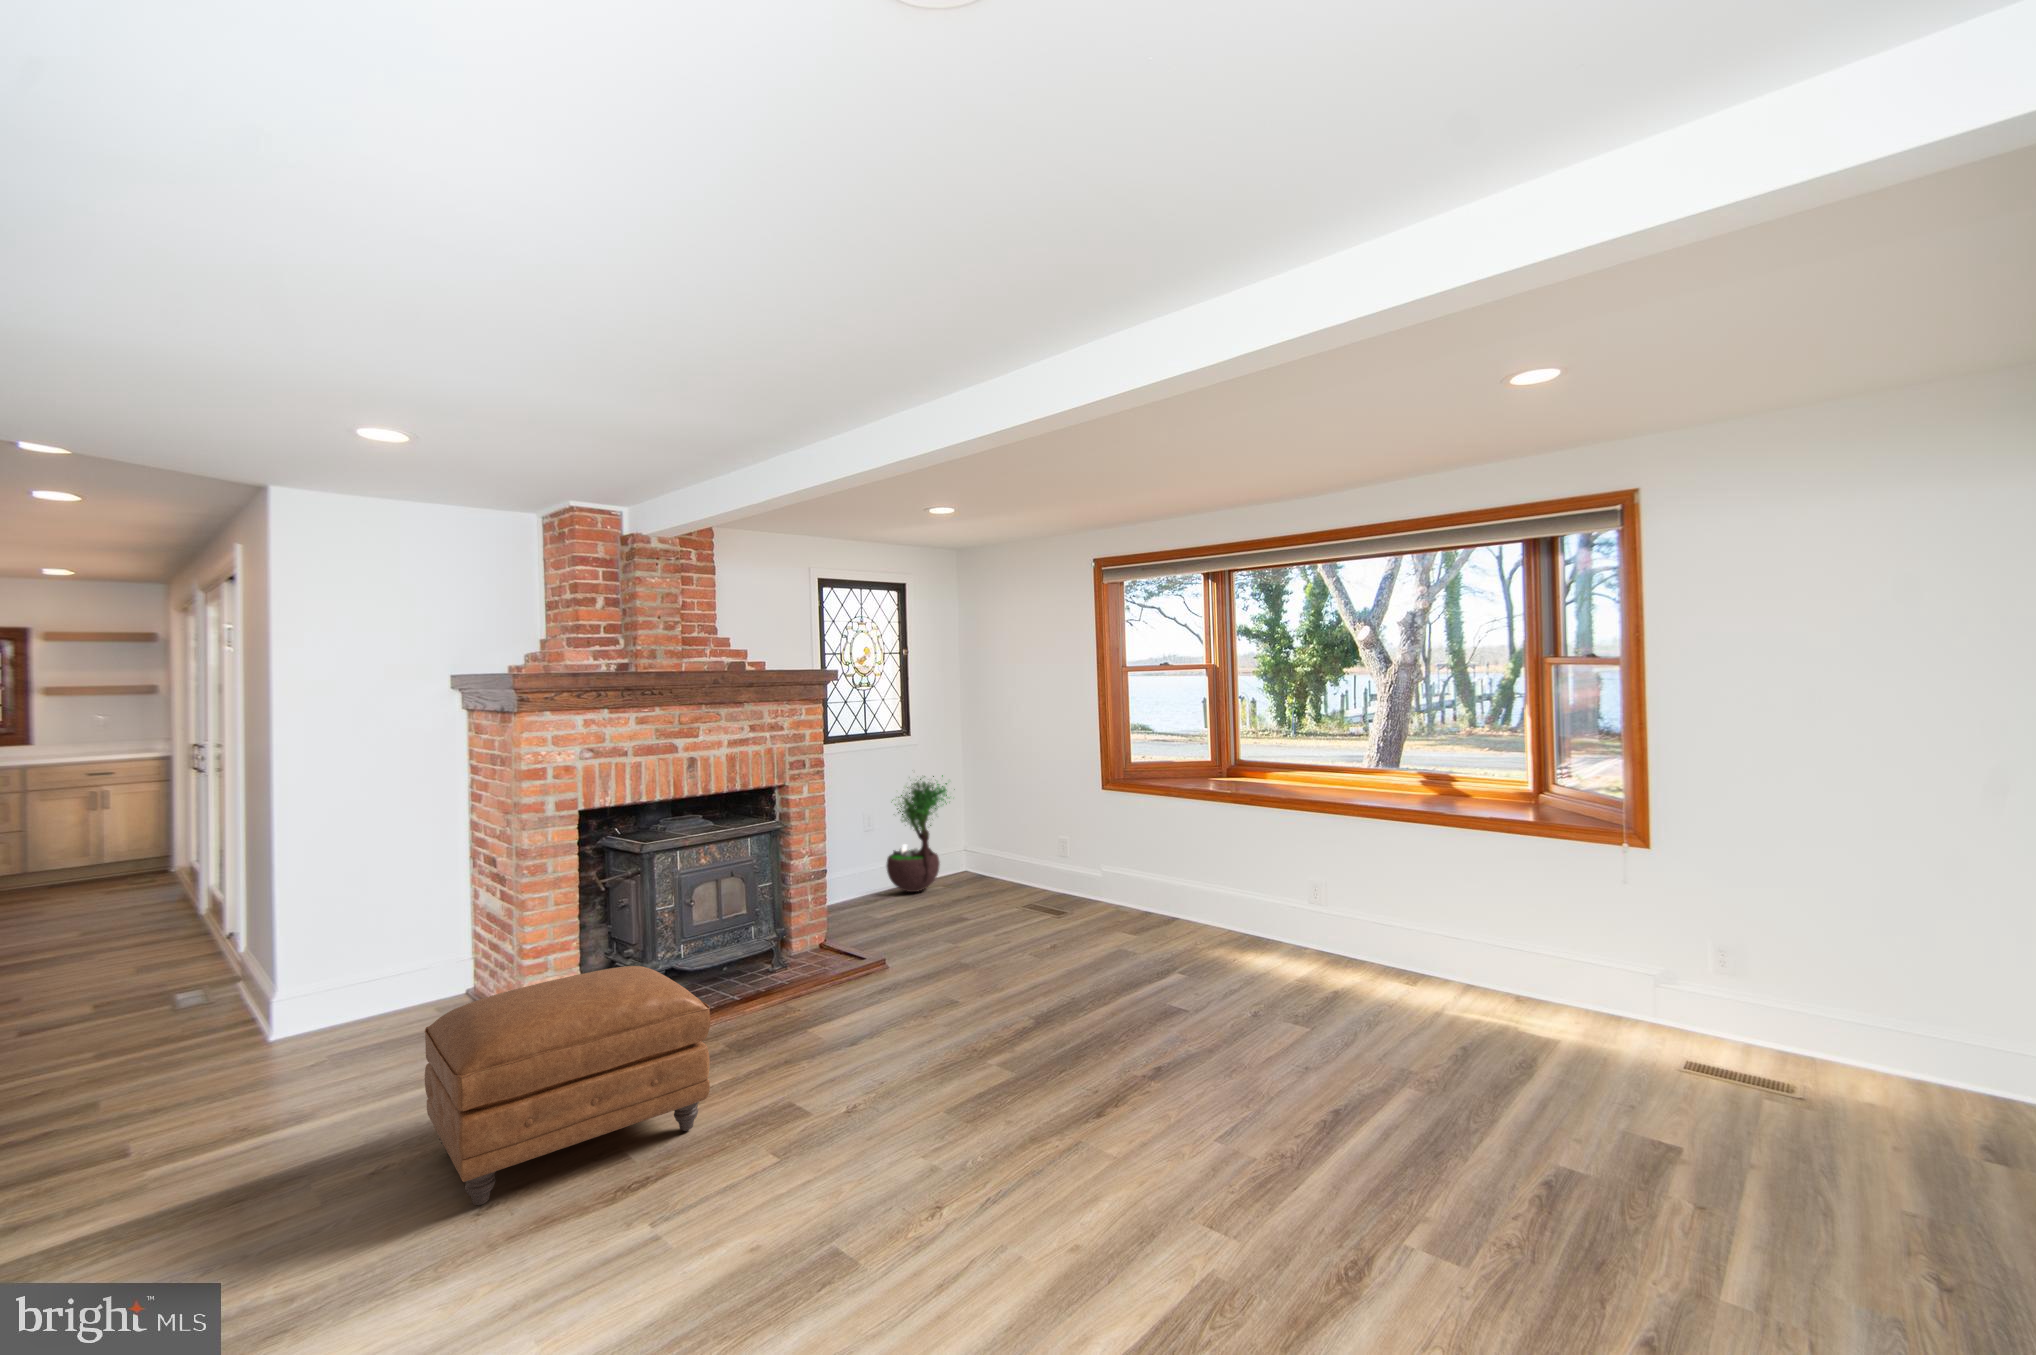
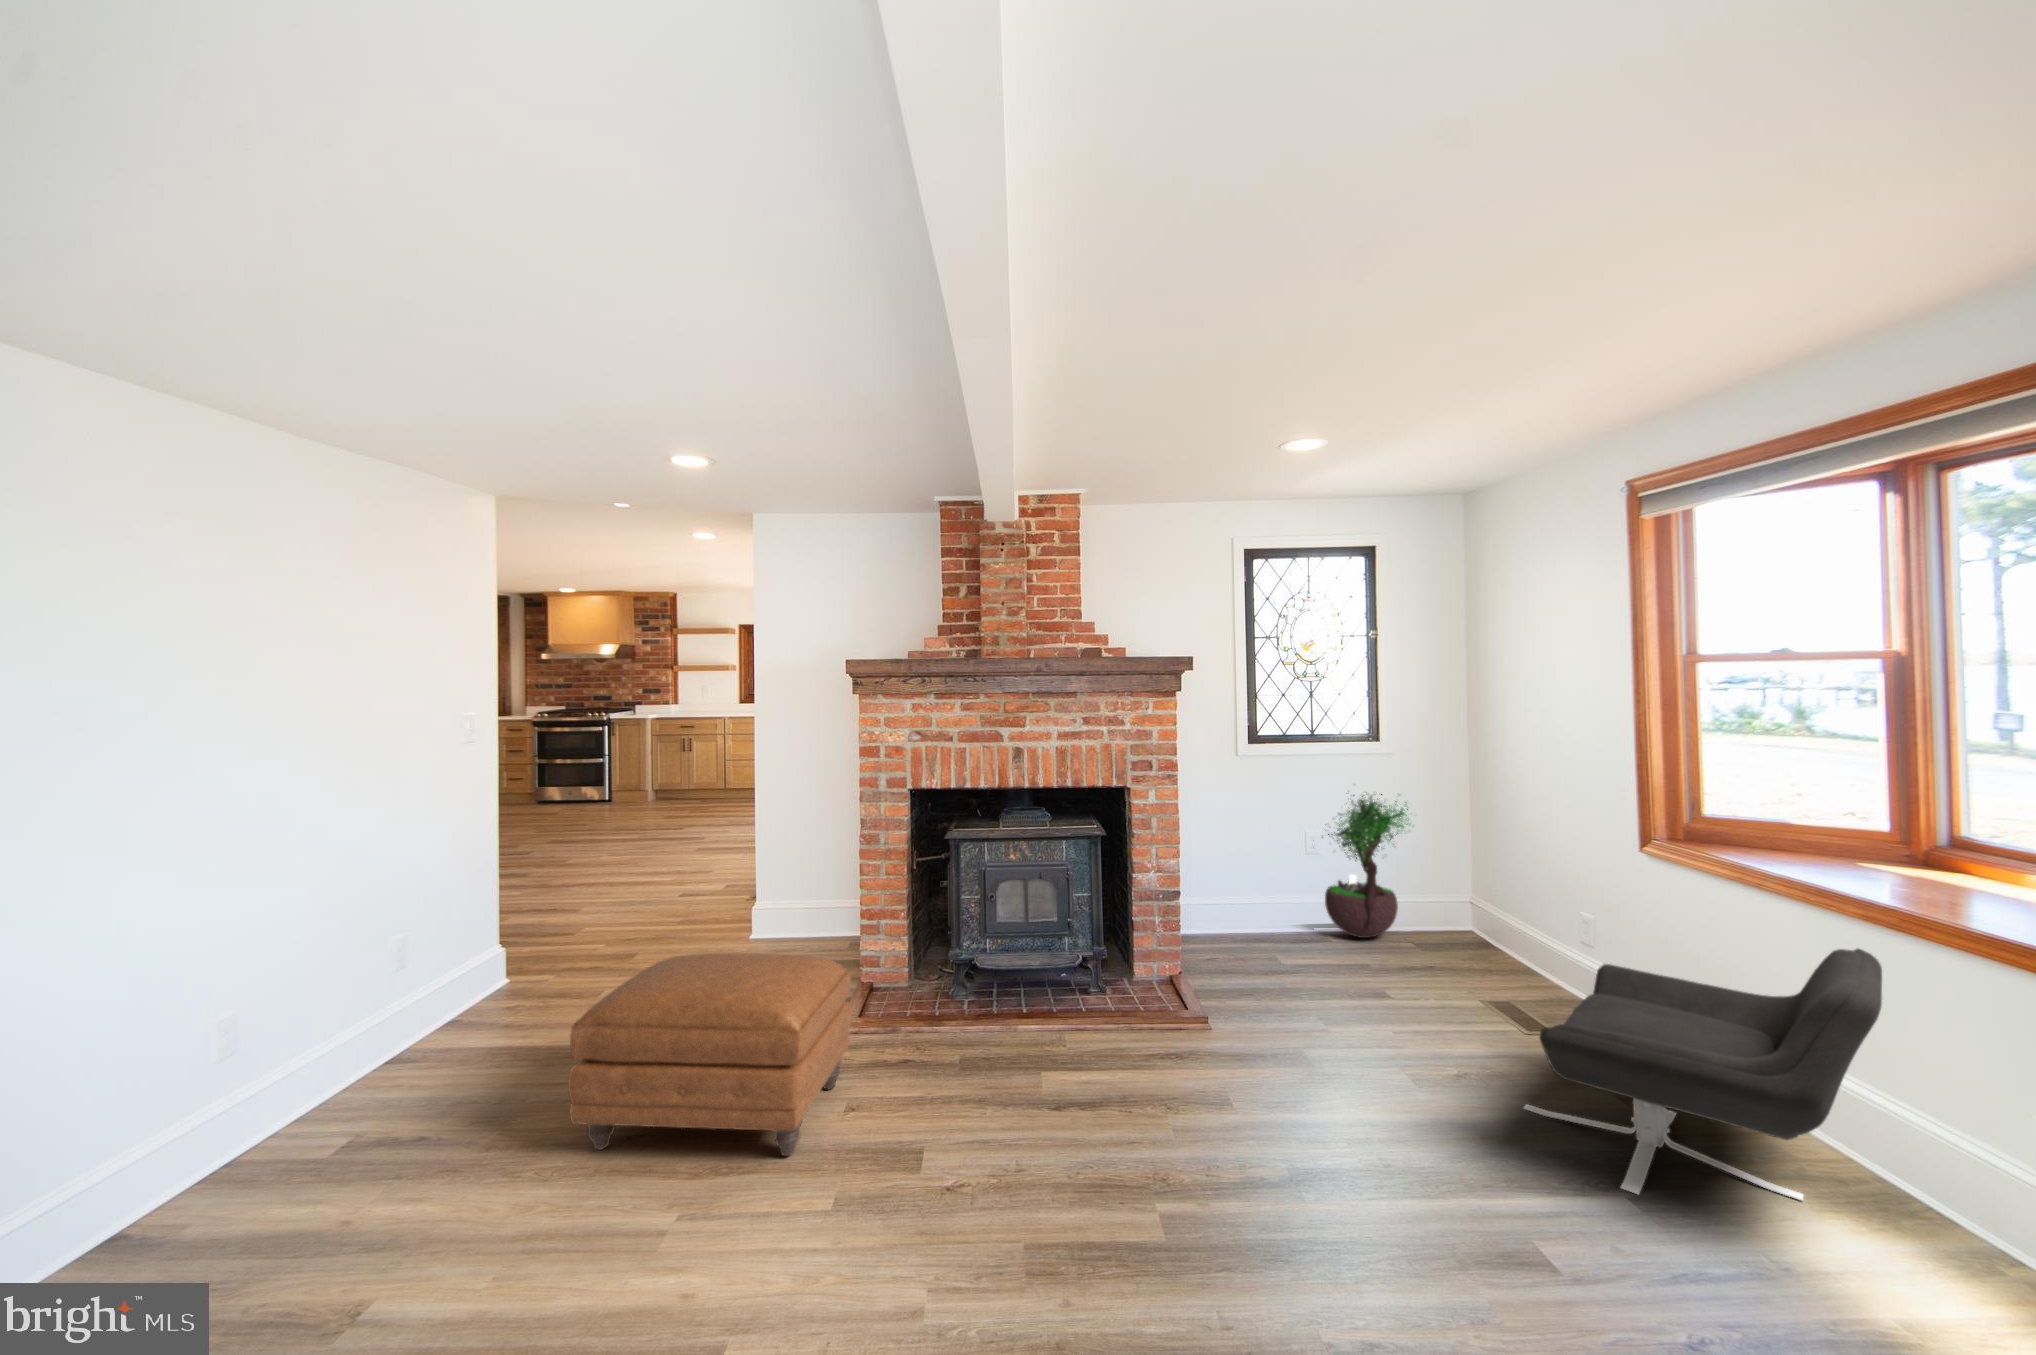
lounge chair: none [1090,817,1247,963] -> present [1524,949,1882,1200]

